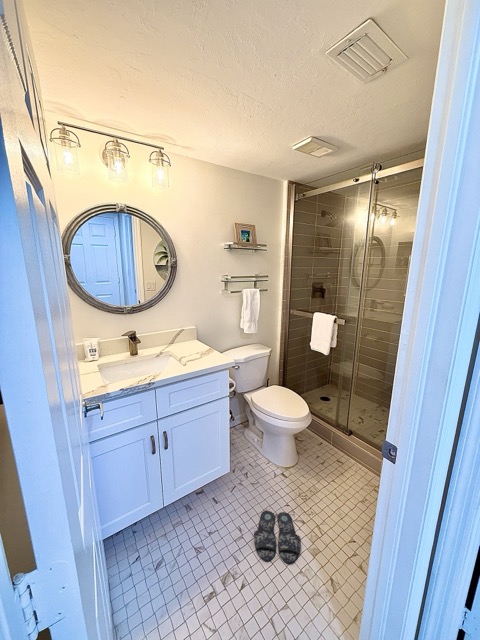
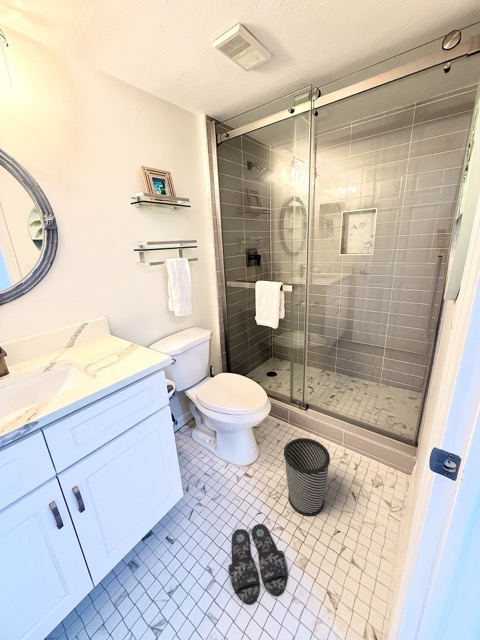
wastebasket: none [314,451,354,521] -> present [284,438,330,516]

